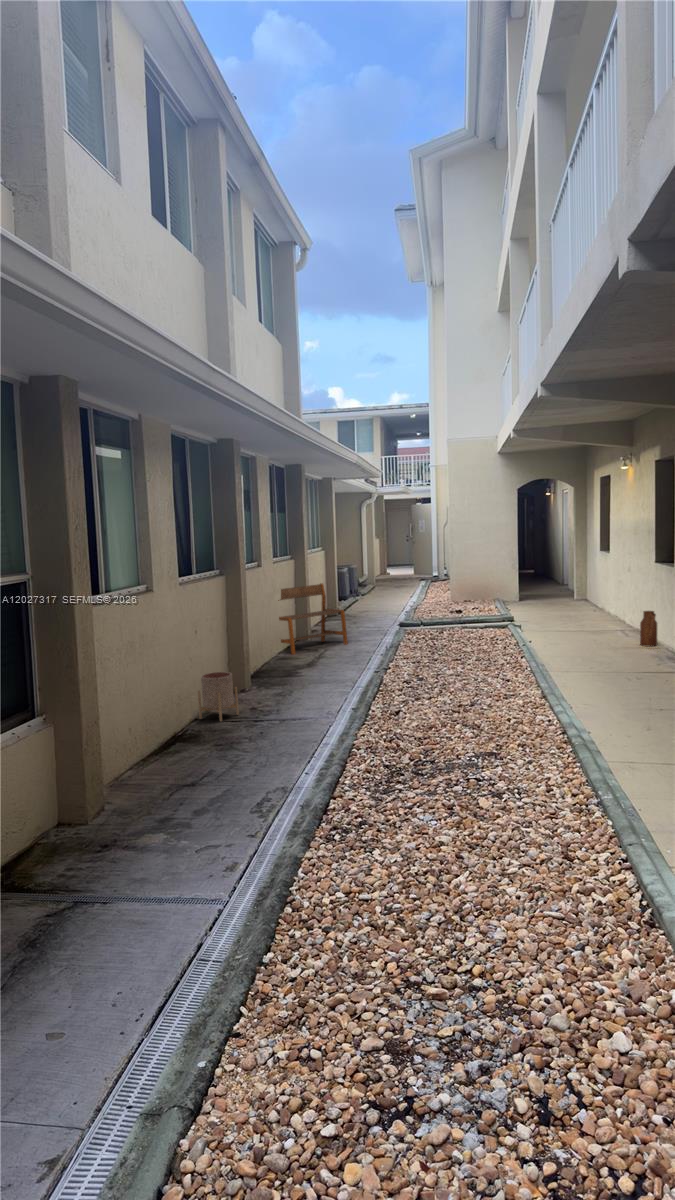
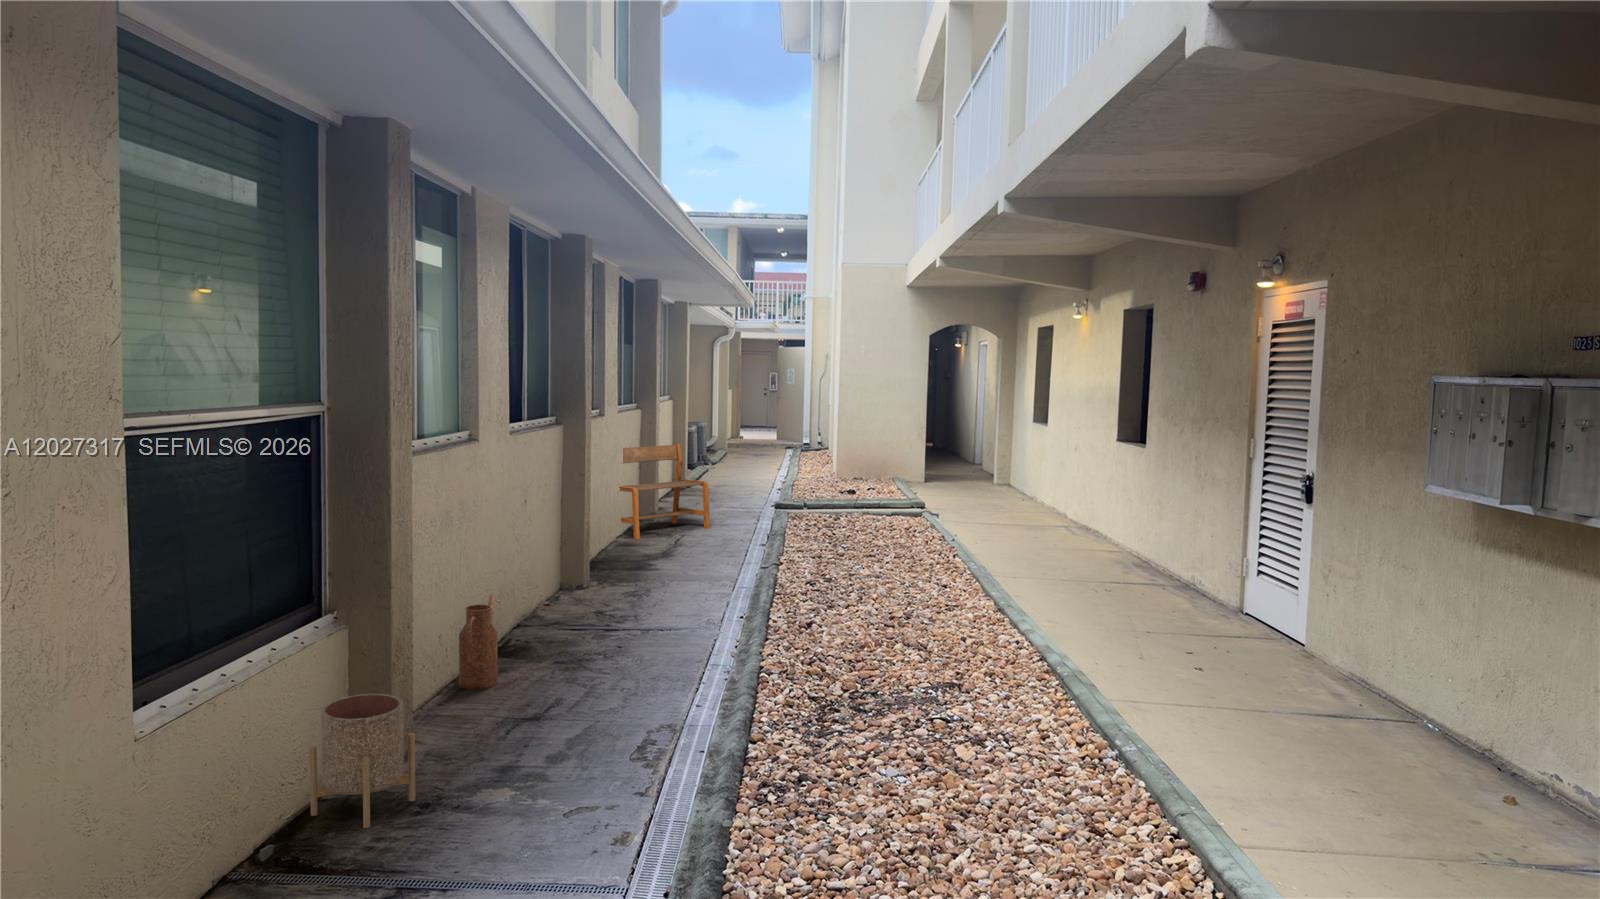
watering can: present [640,611,658,646] -> present [459,595,498,690]
planter: present [198,672,239,721] -> present [309,694,415,828]

